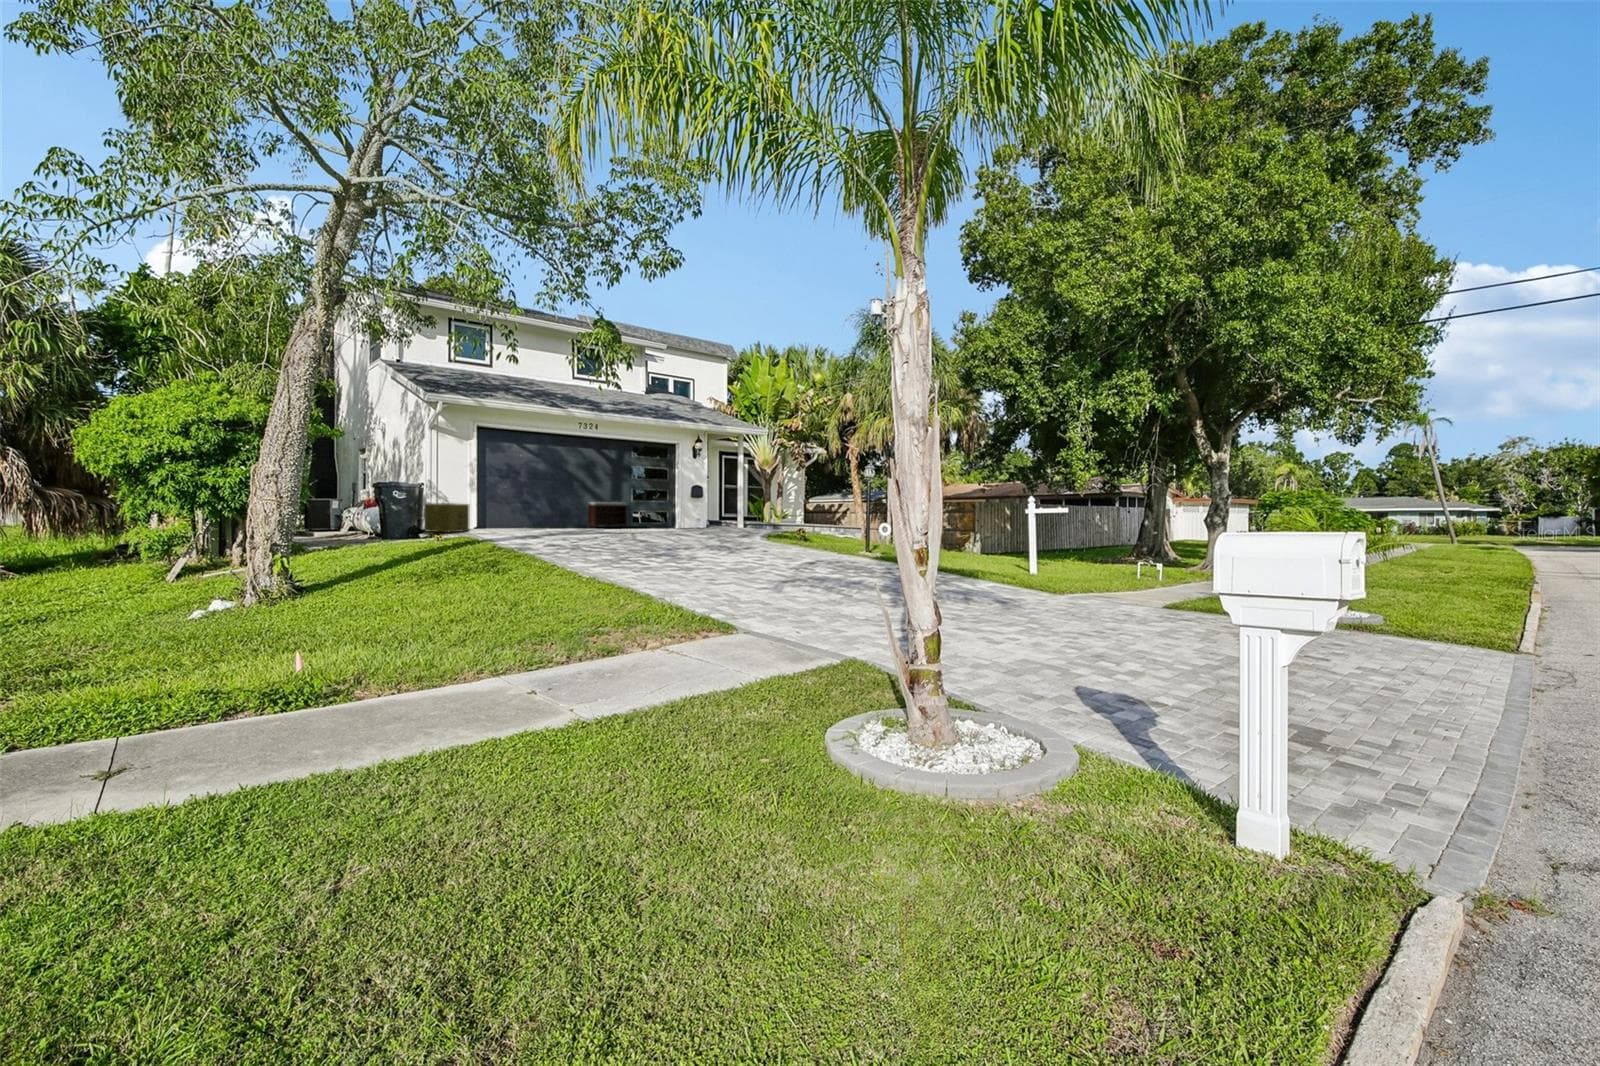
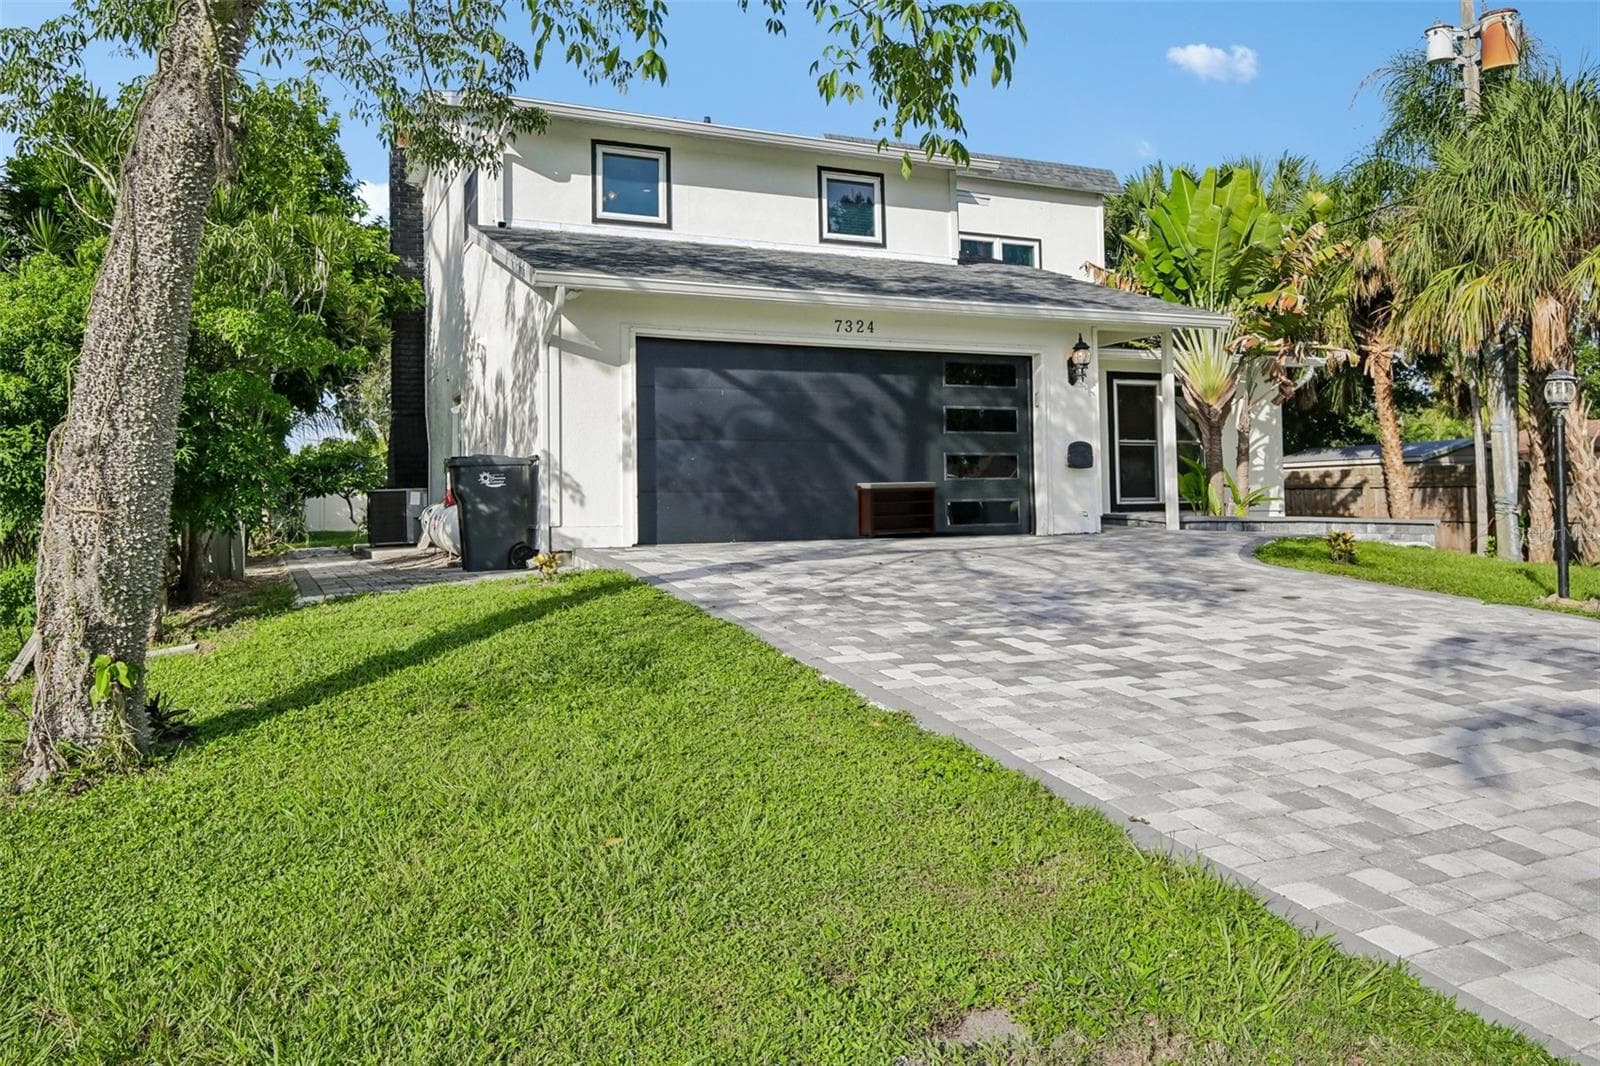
cardboard box: present [424,503,470,532] -> none [538,495,625,556]

